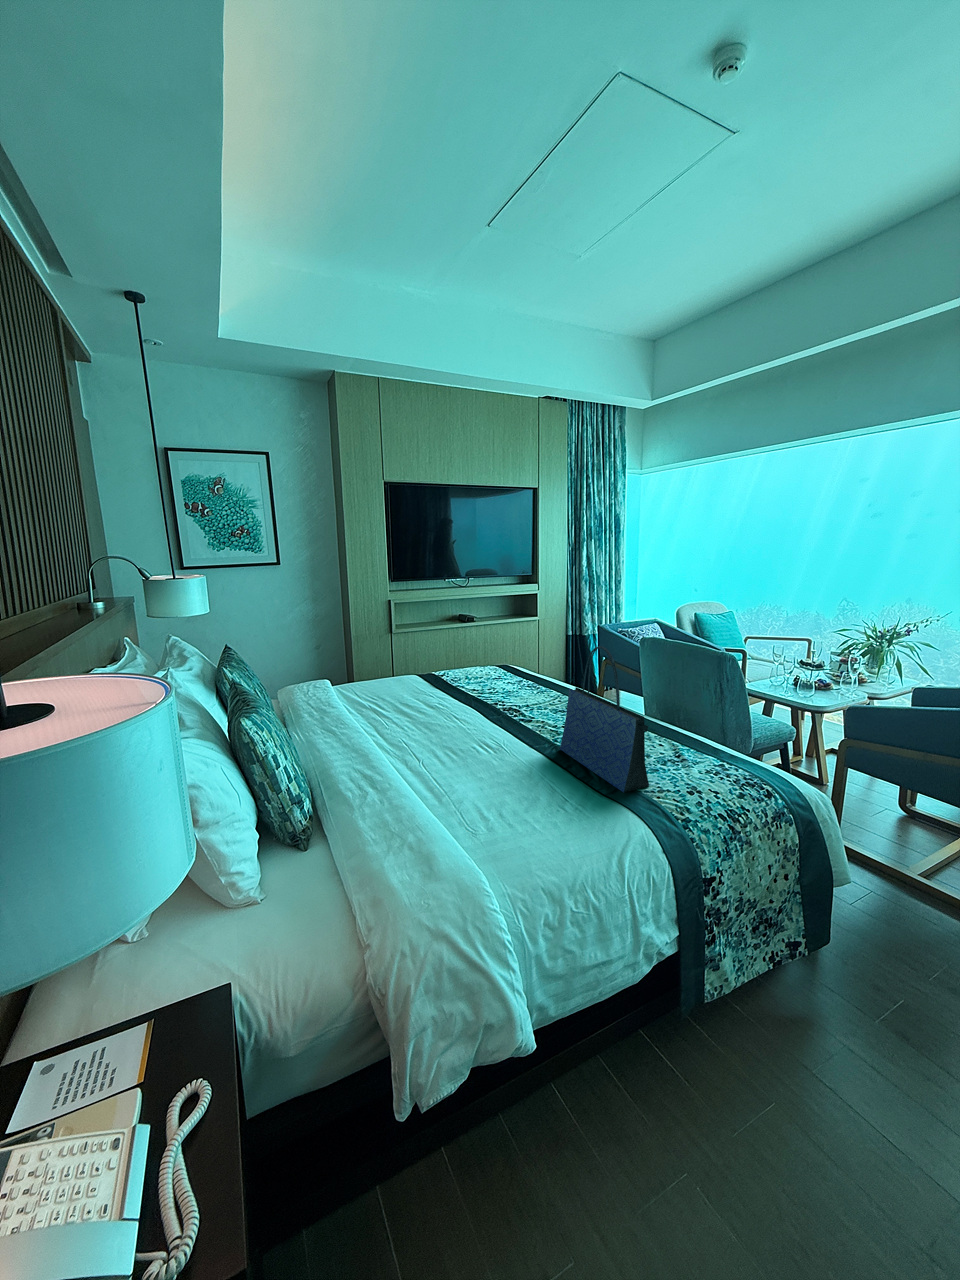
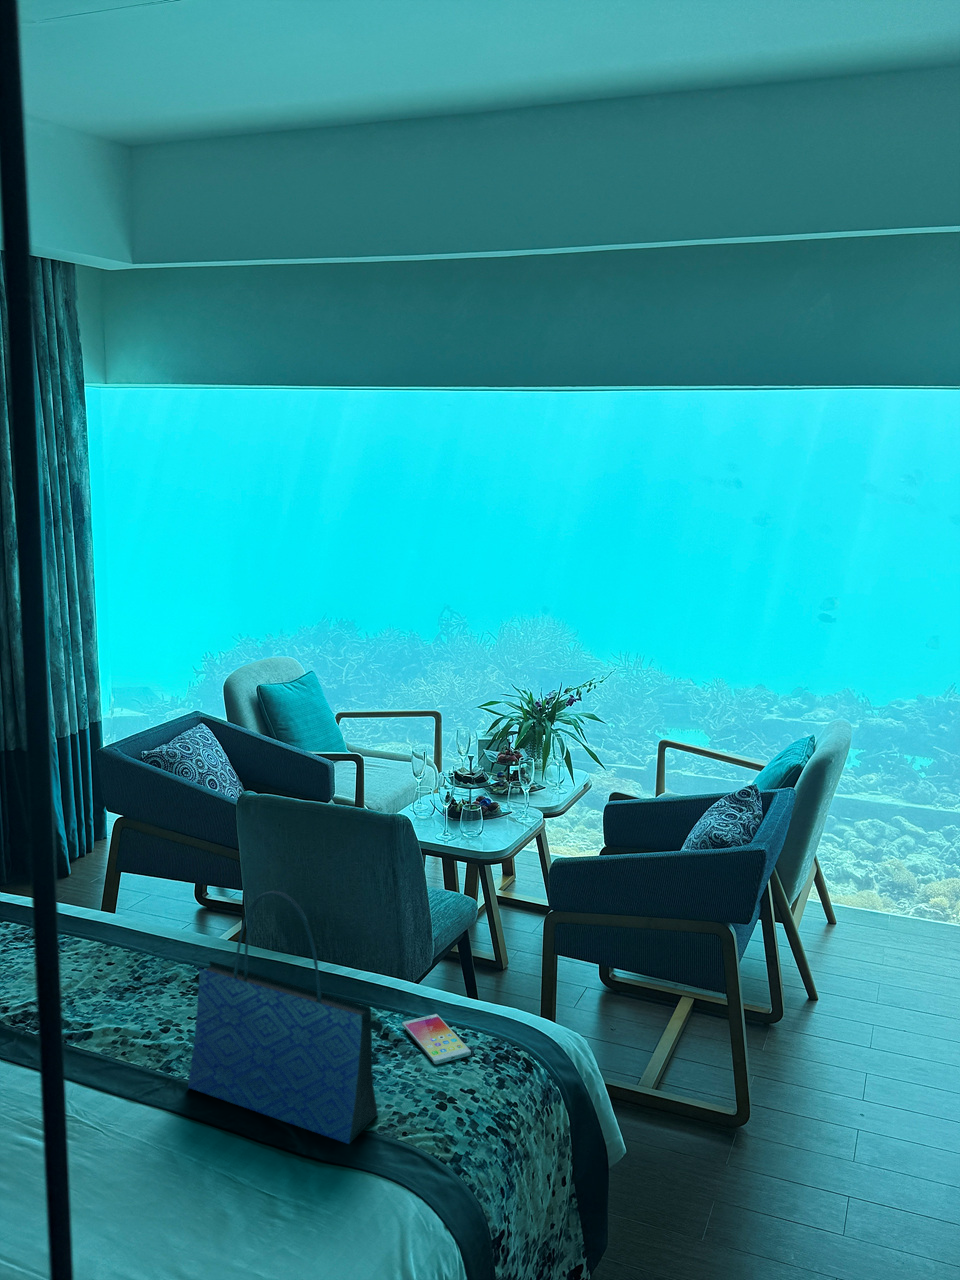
smartphone: none [691,752,728,777] -> present [402,1014,471,1064]

